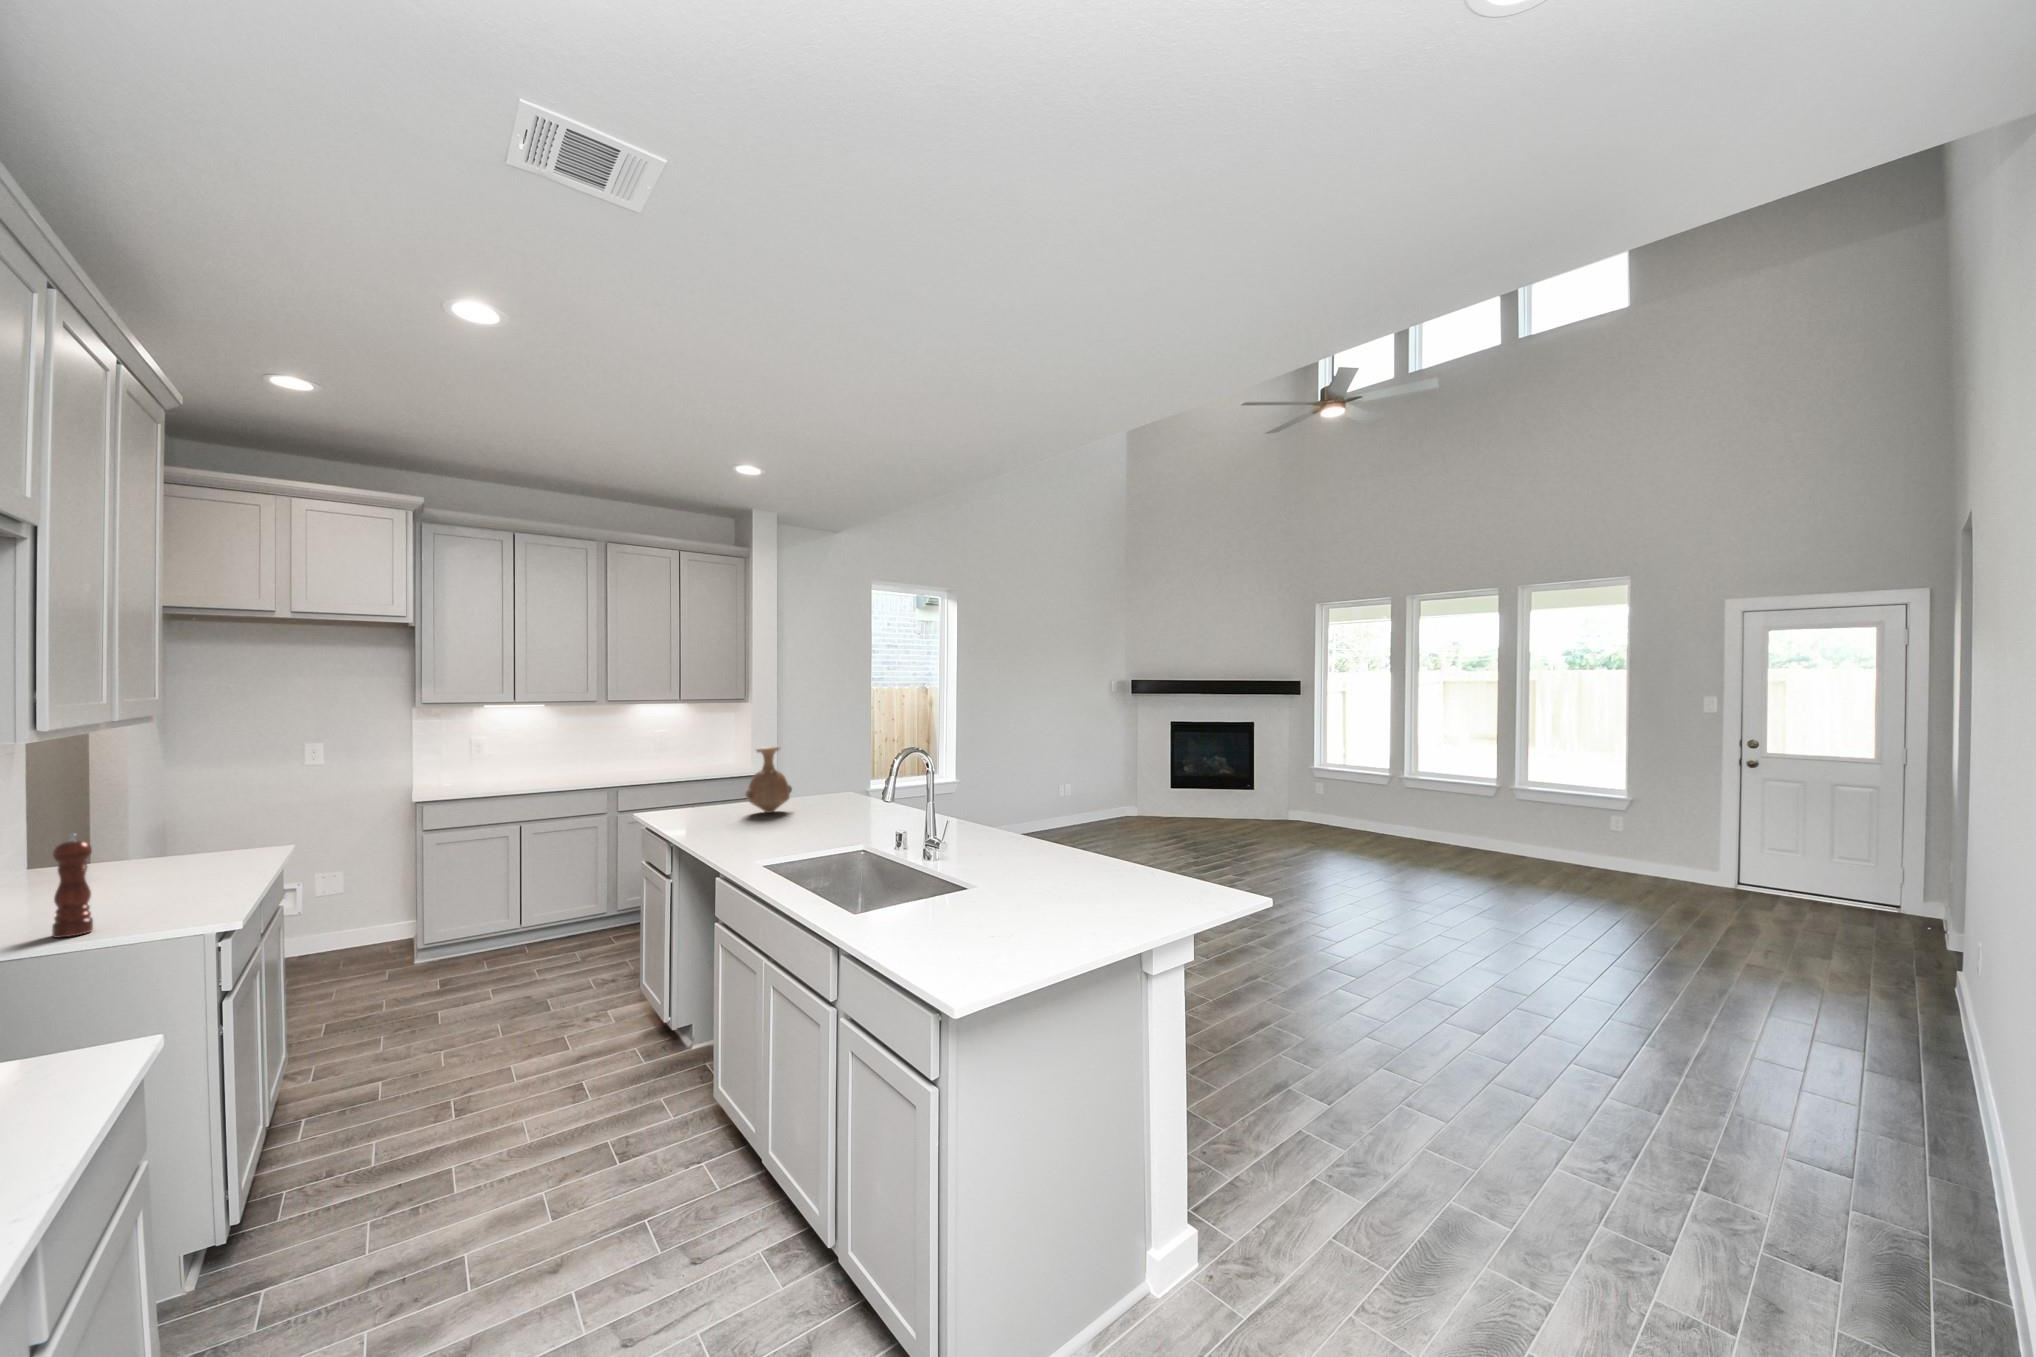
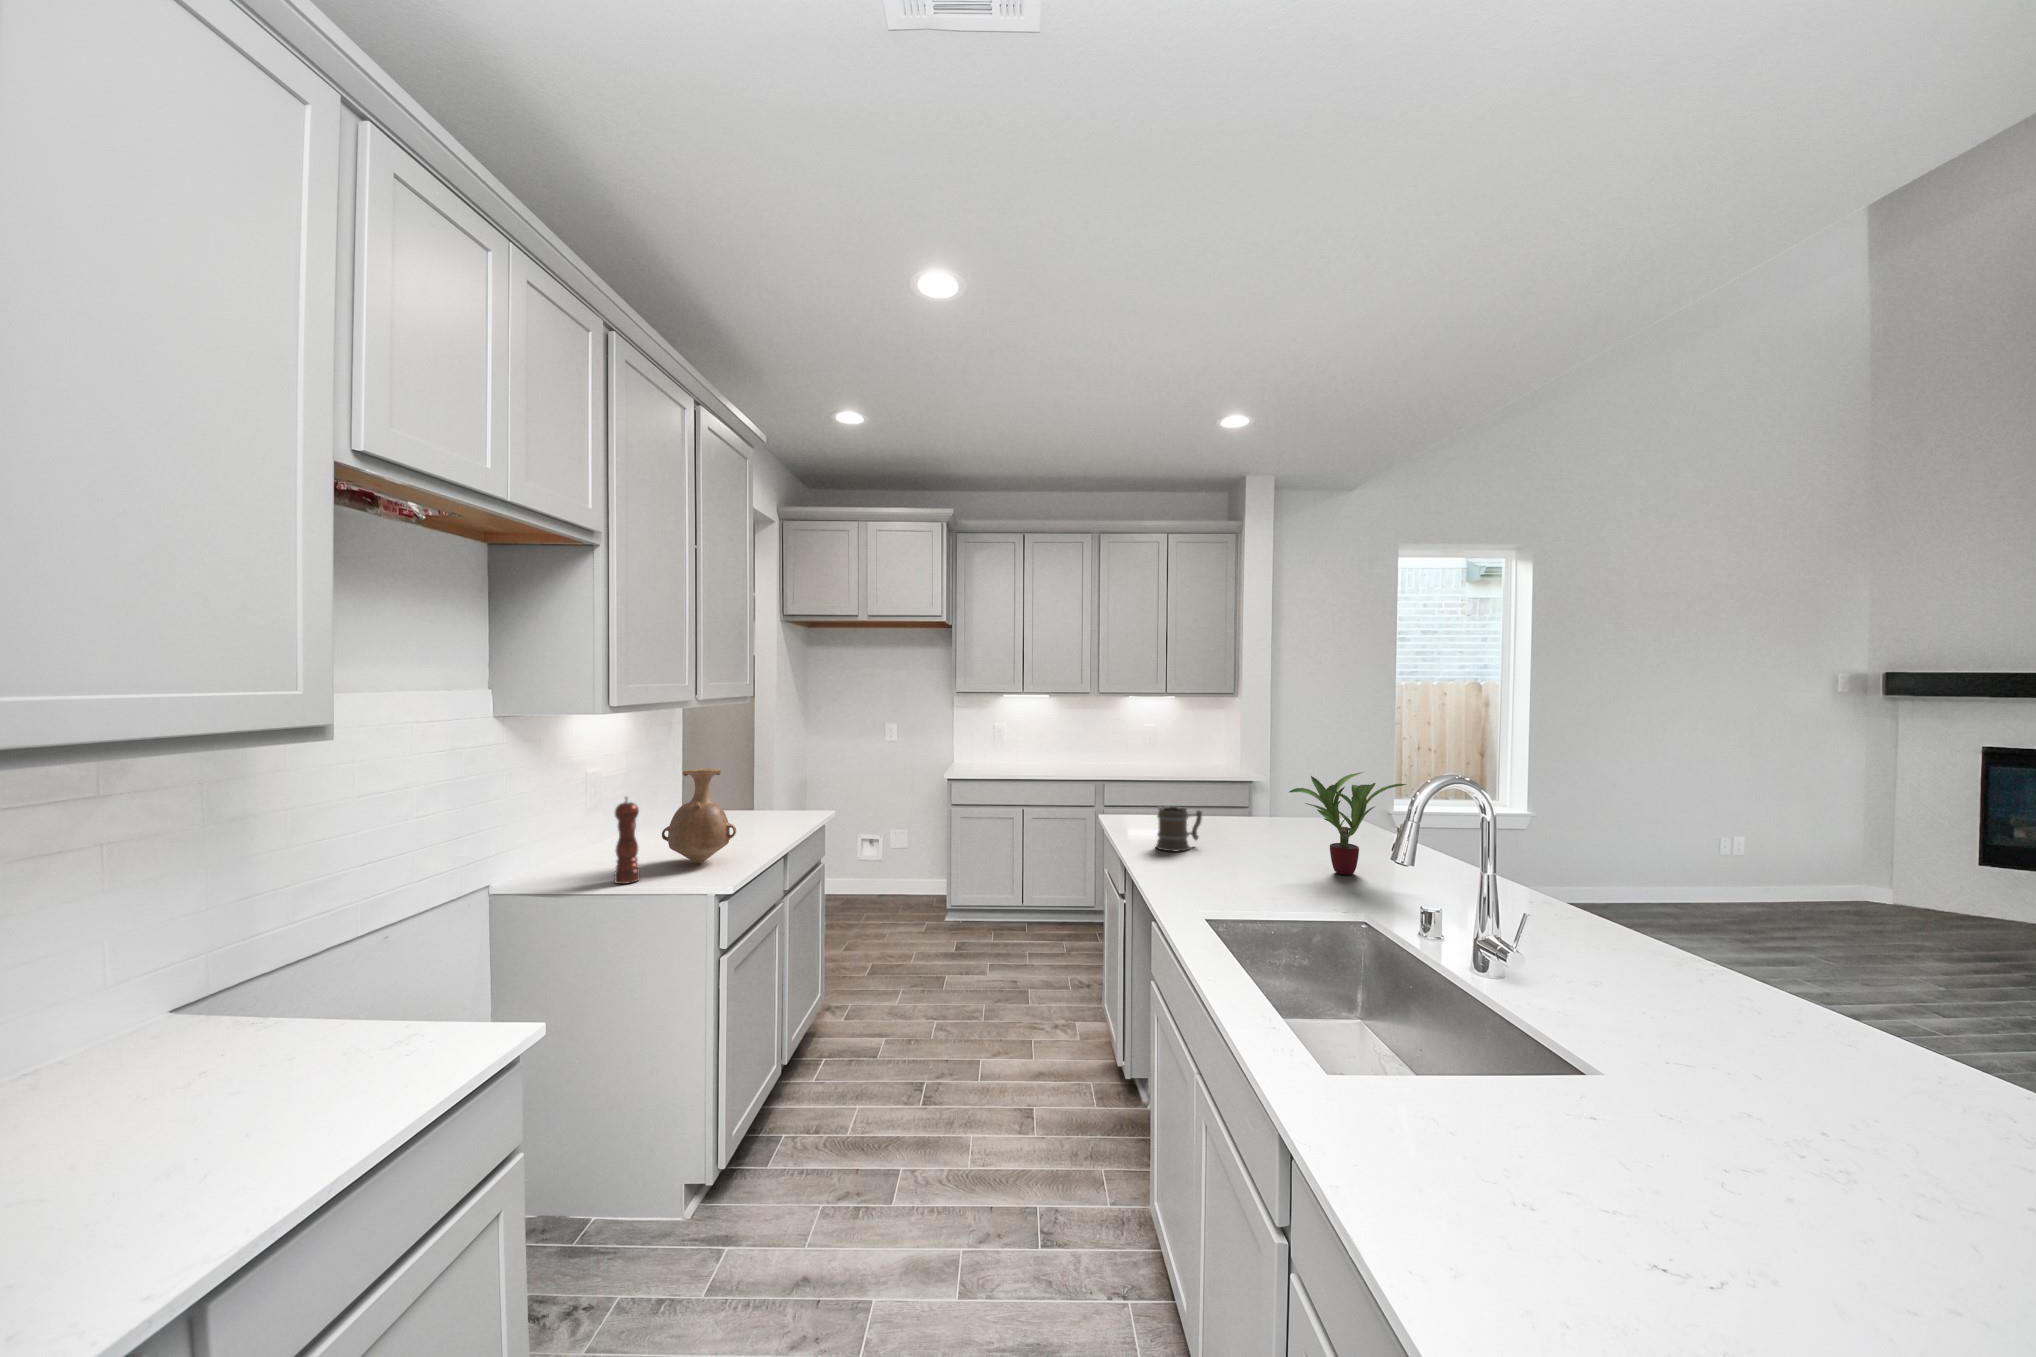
vase: present [745,747,792,813] -> present [662,768,736,863]
potted plant: none [812,752,893,827] -> present [1289,772,1406,875]
mug: none [700,793,739,830] -> present [1156,806,1202,852]

